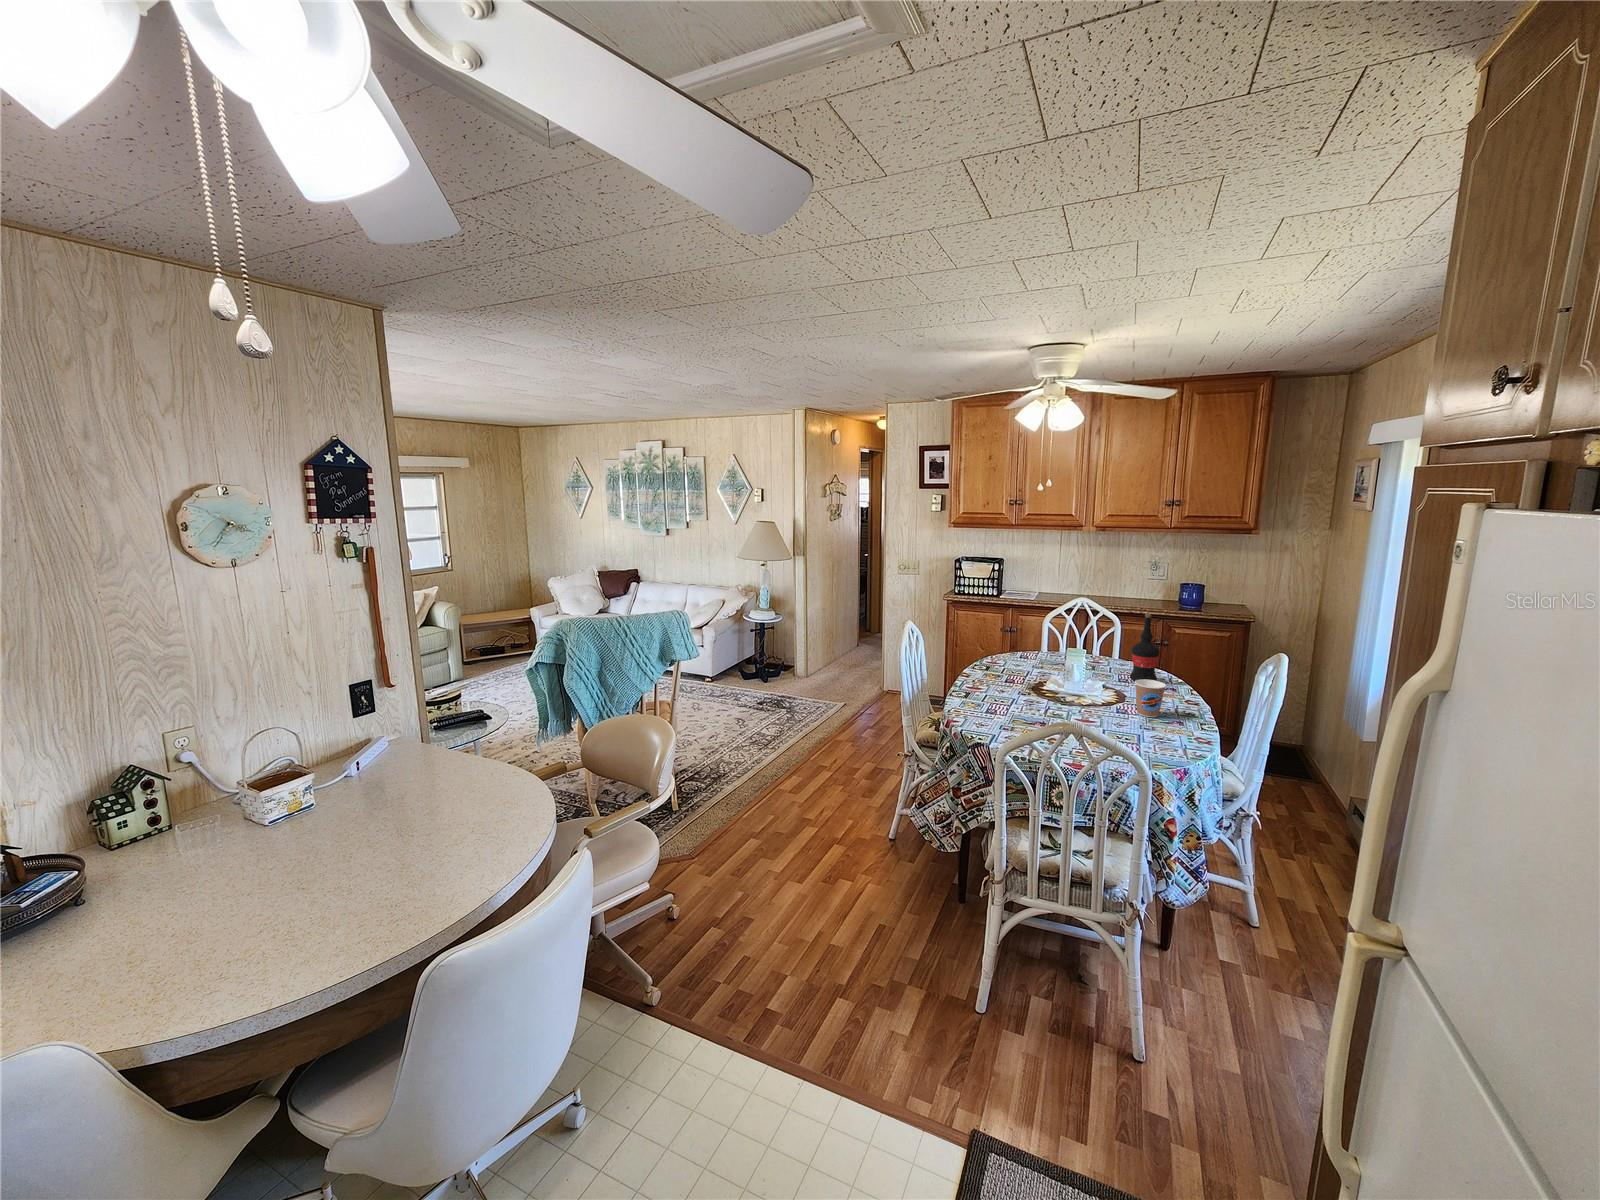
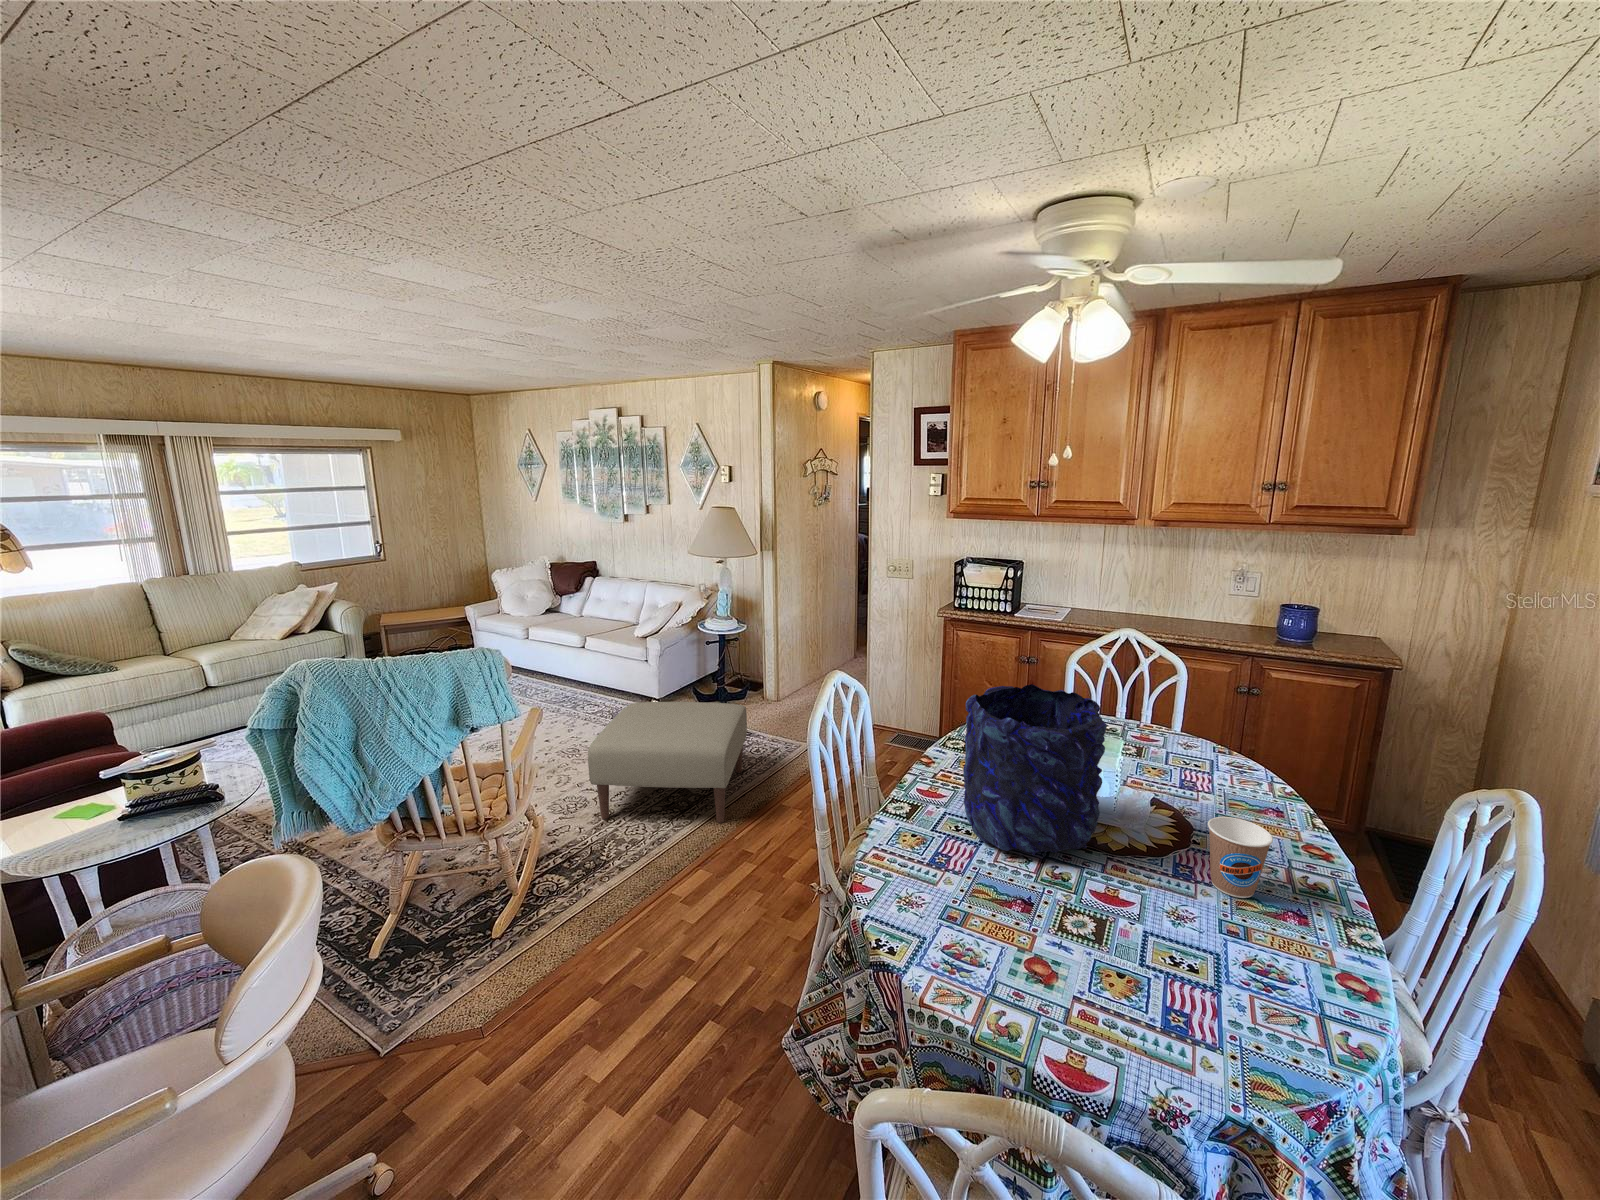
wine bottle: present [1130,614,1159,681] -> none [1199,676,1255,798]
vase: none [1001,620,1082,708] -> present [963,684,1107,855]
ottoman: none [700,670,803,753] -> present [588,702,747,823]

